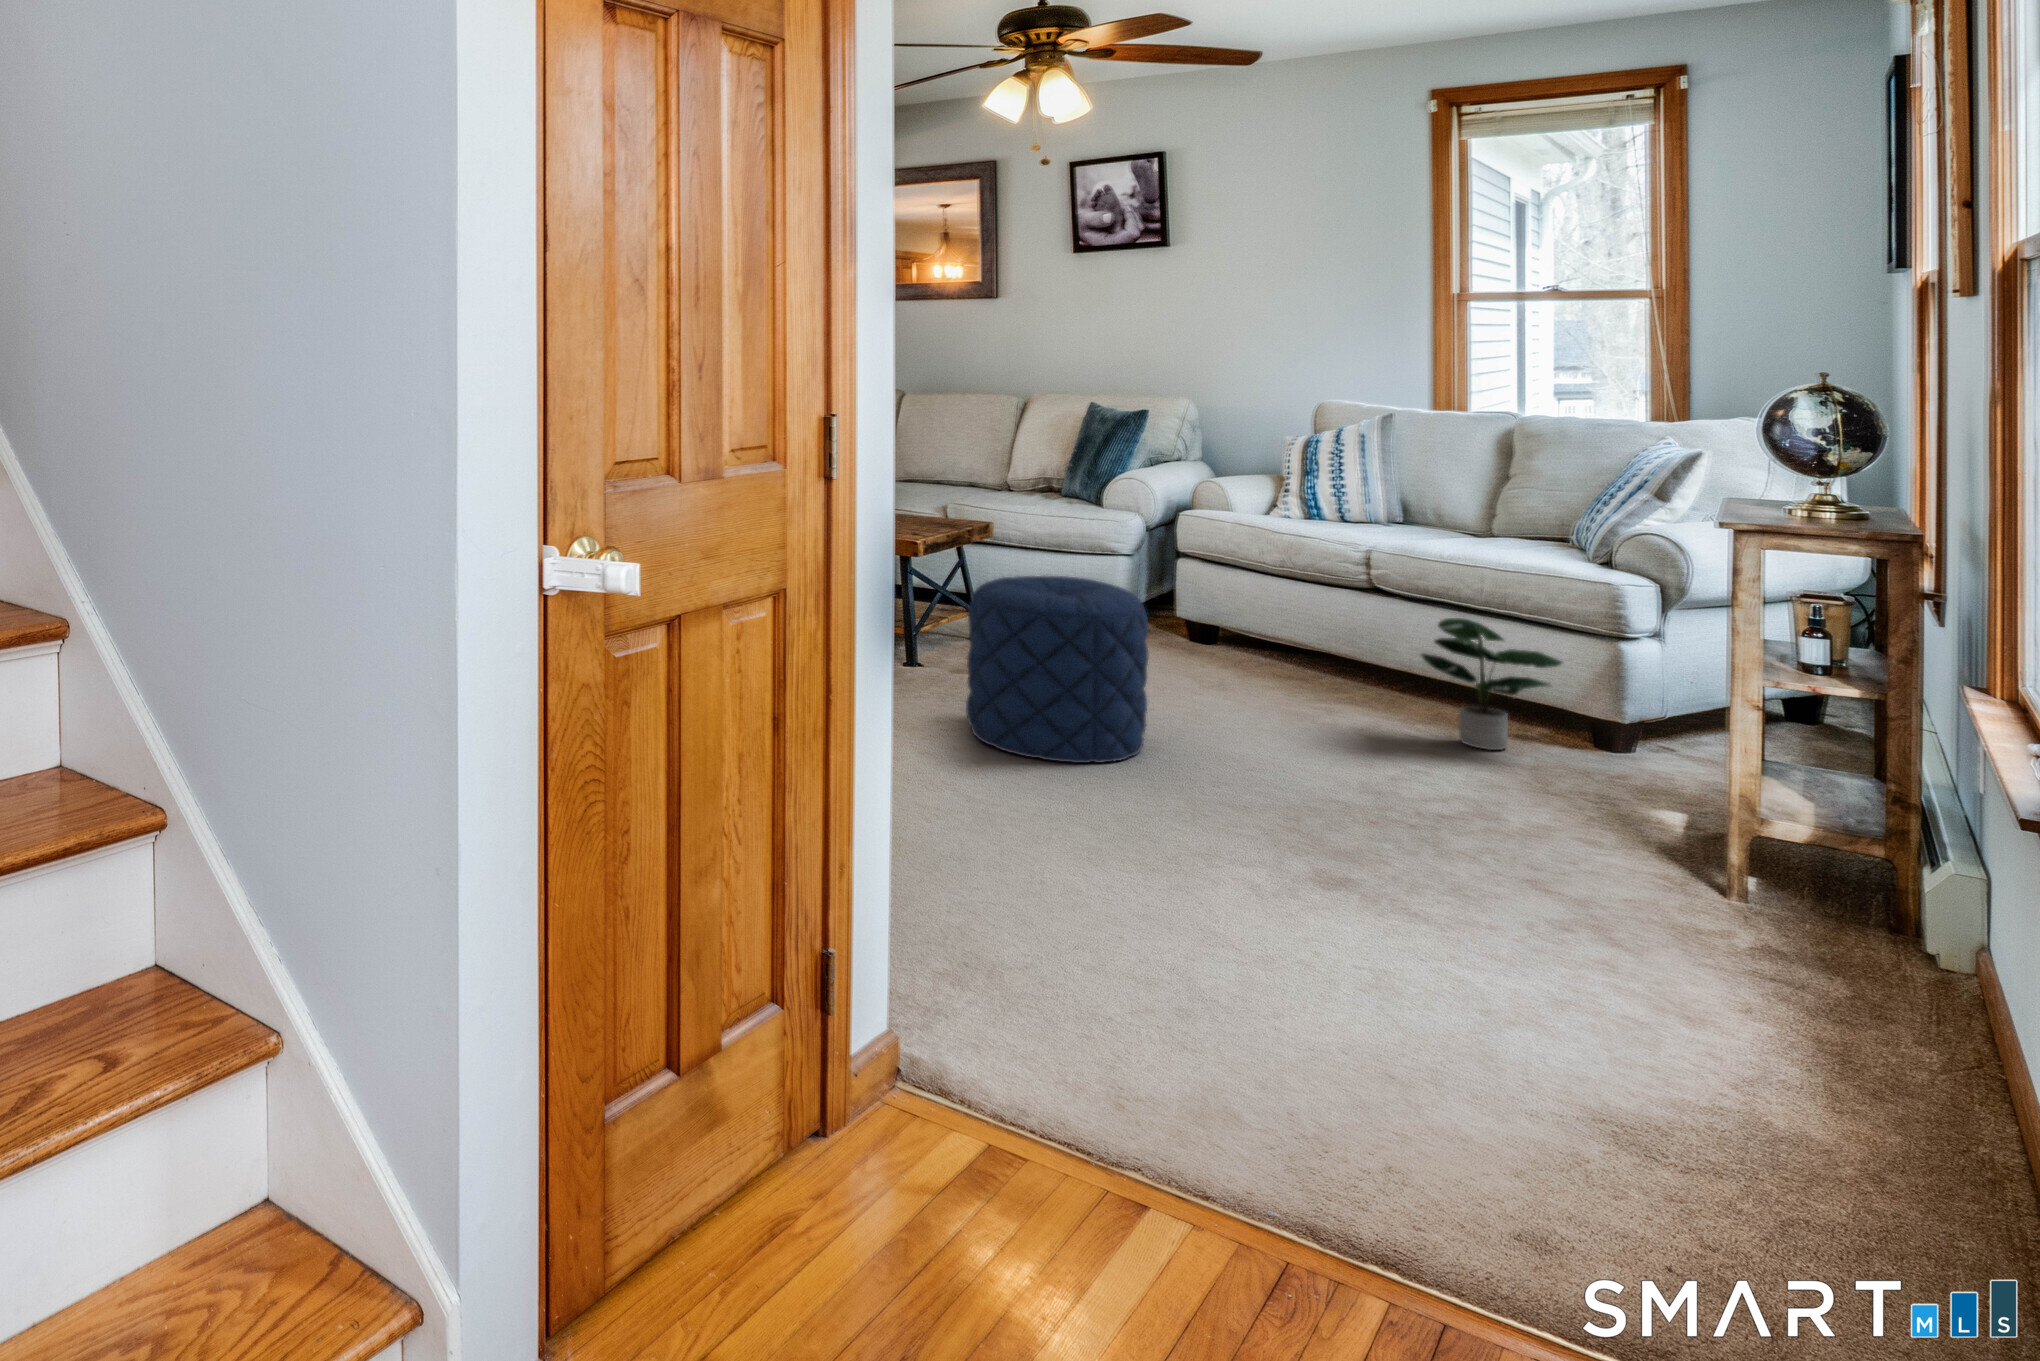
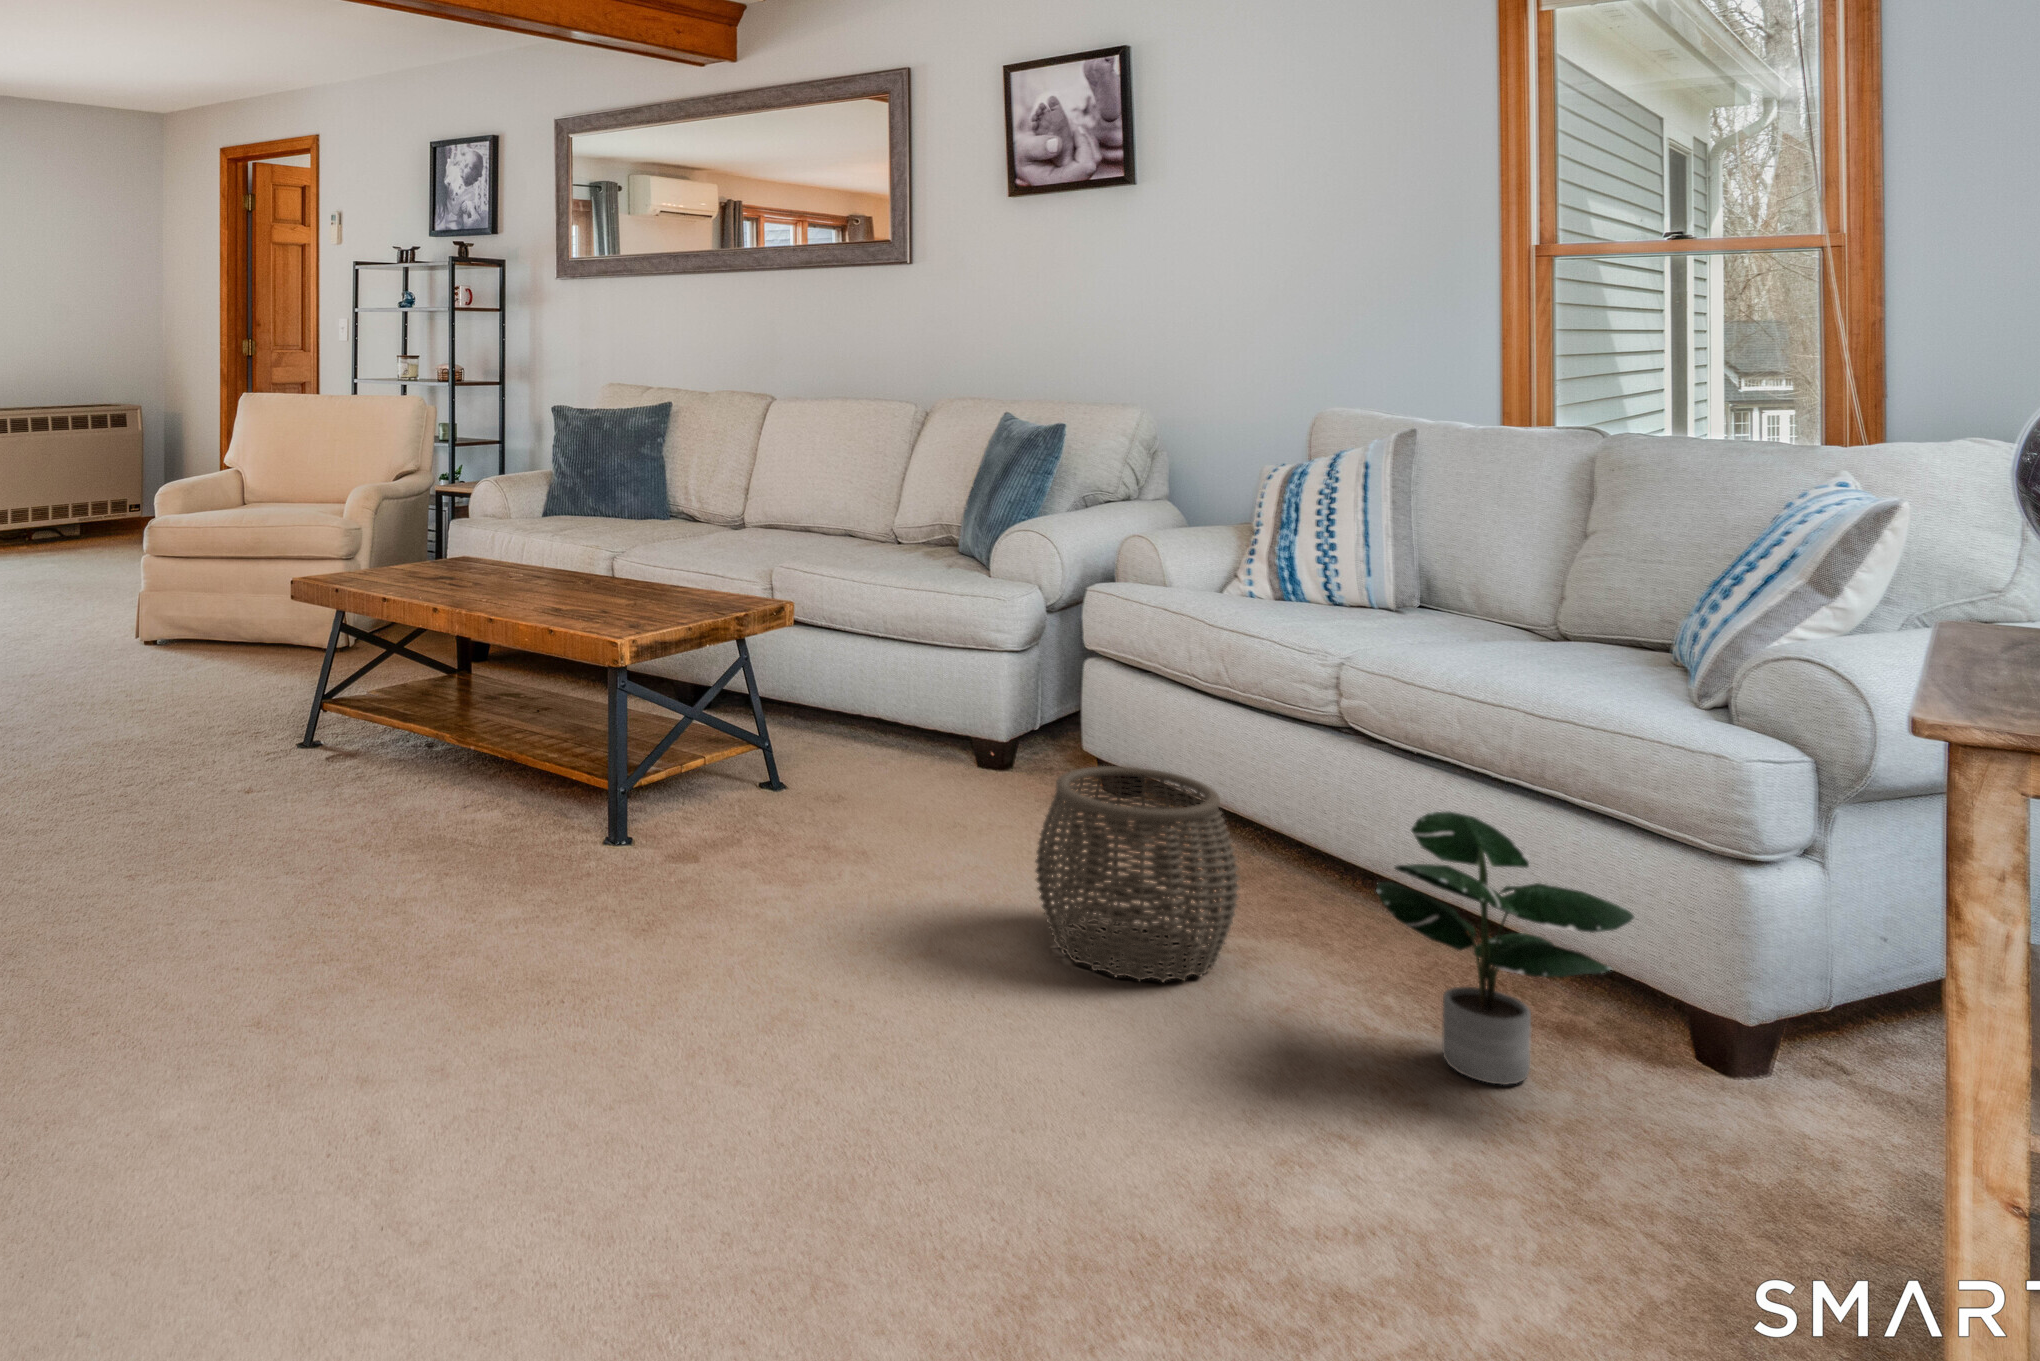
pouf: present [966,576,1149,763] -> none [511,730,839,1136]
woven basket: none [1207,605,1331,716] -> present [1035,766,1240,982]

